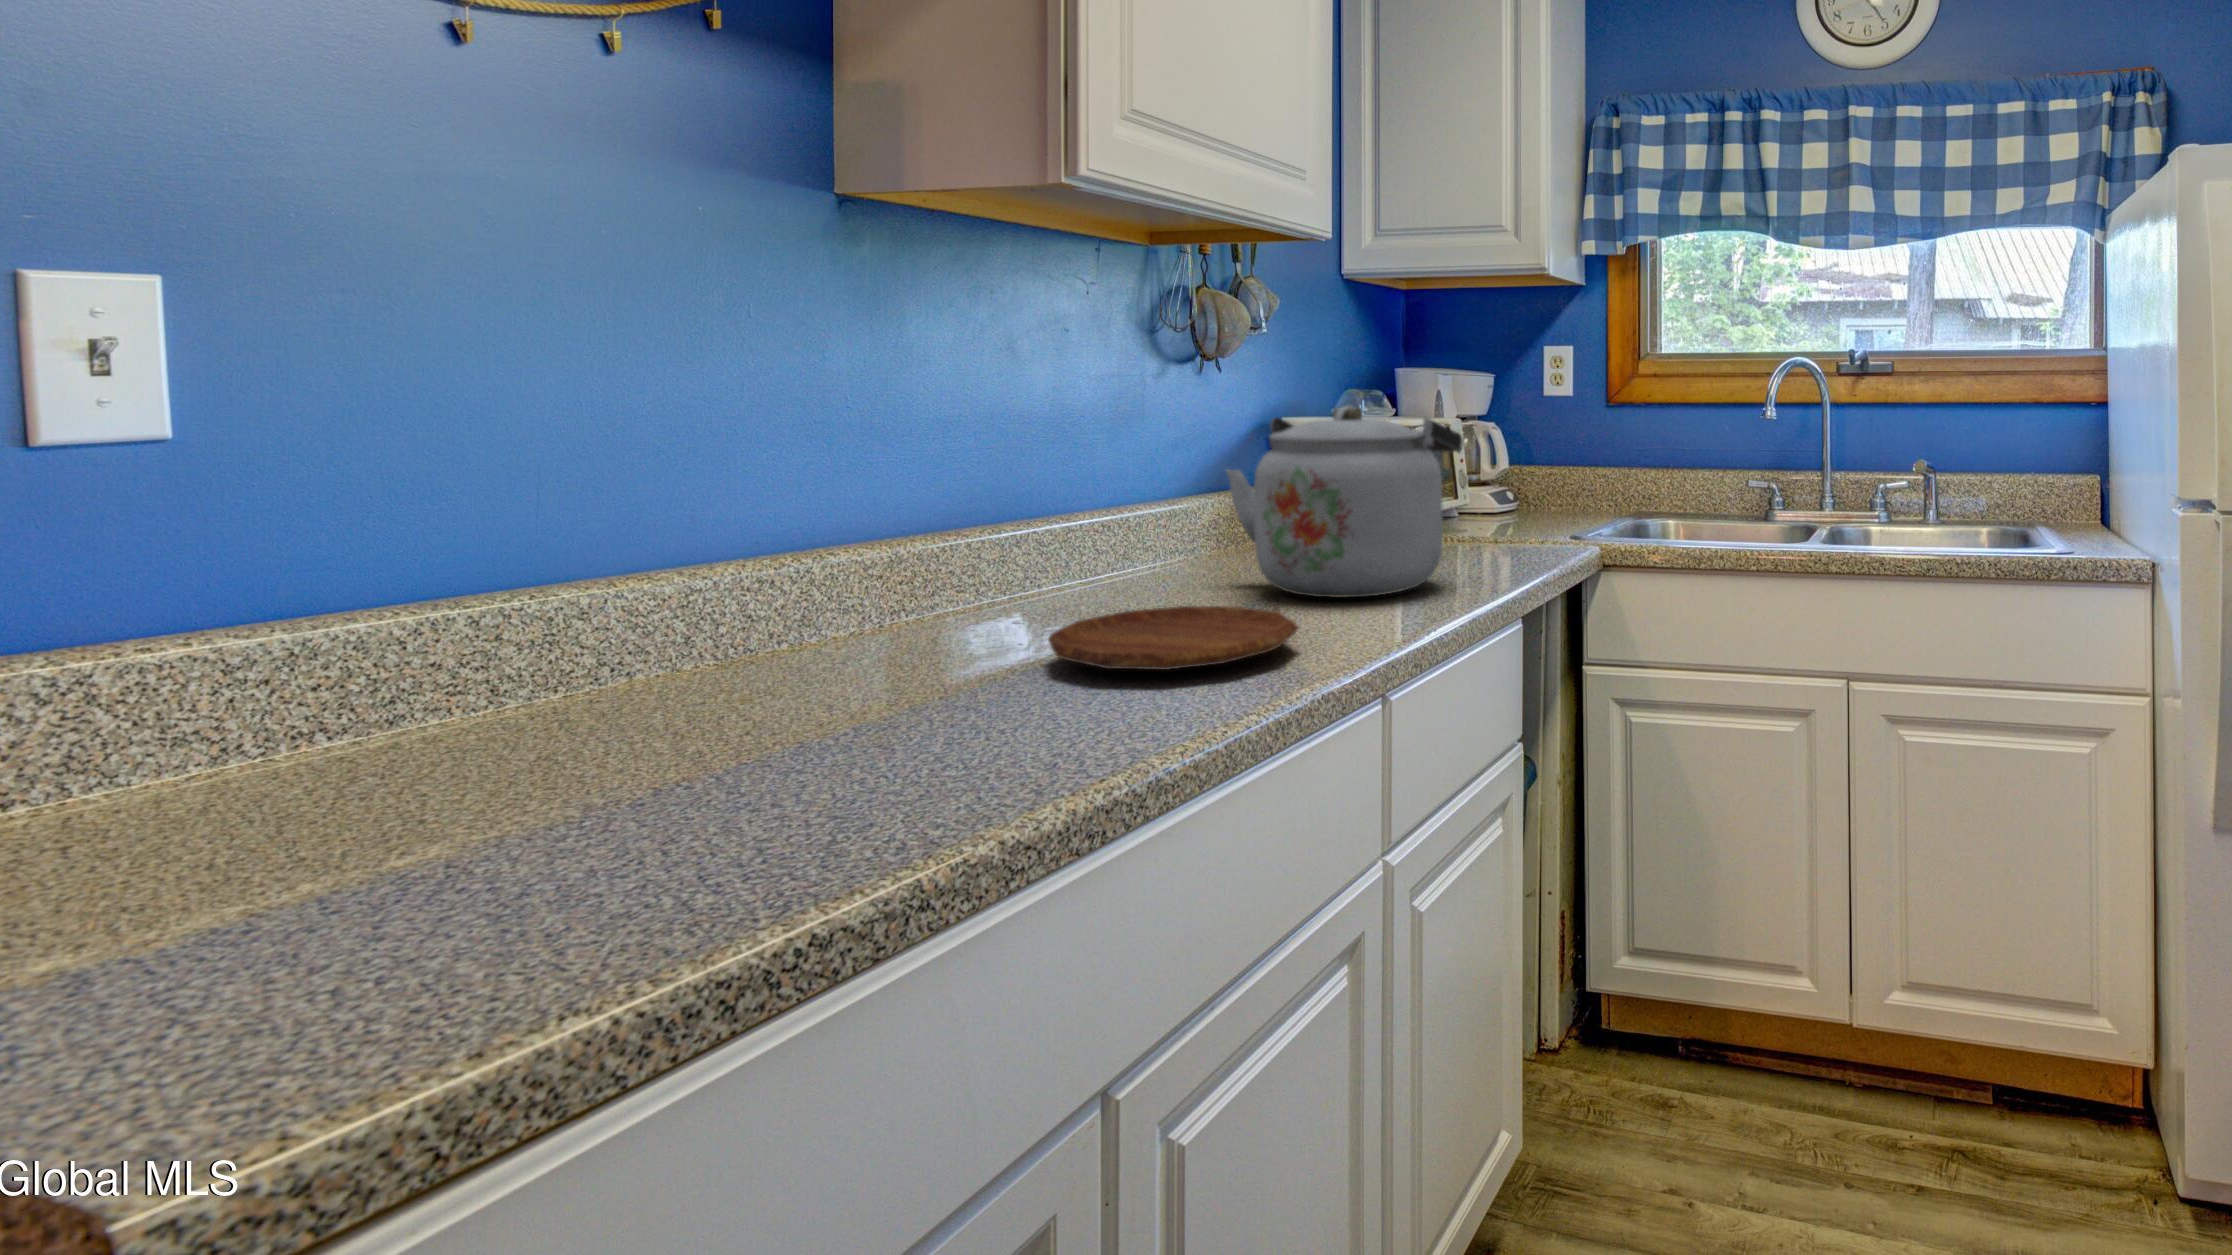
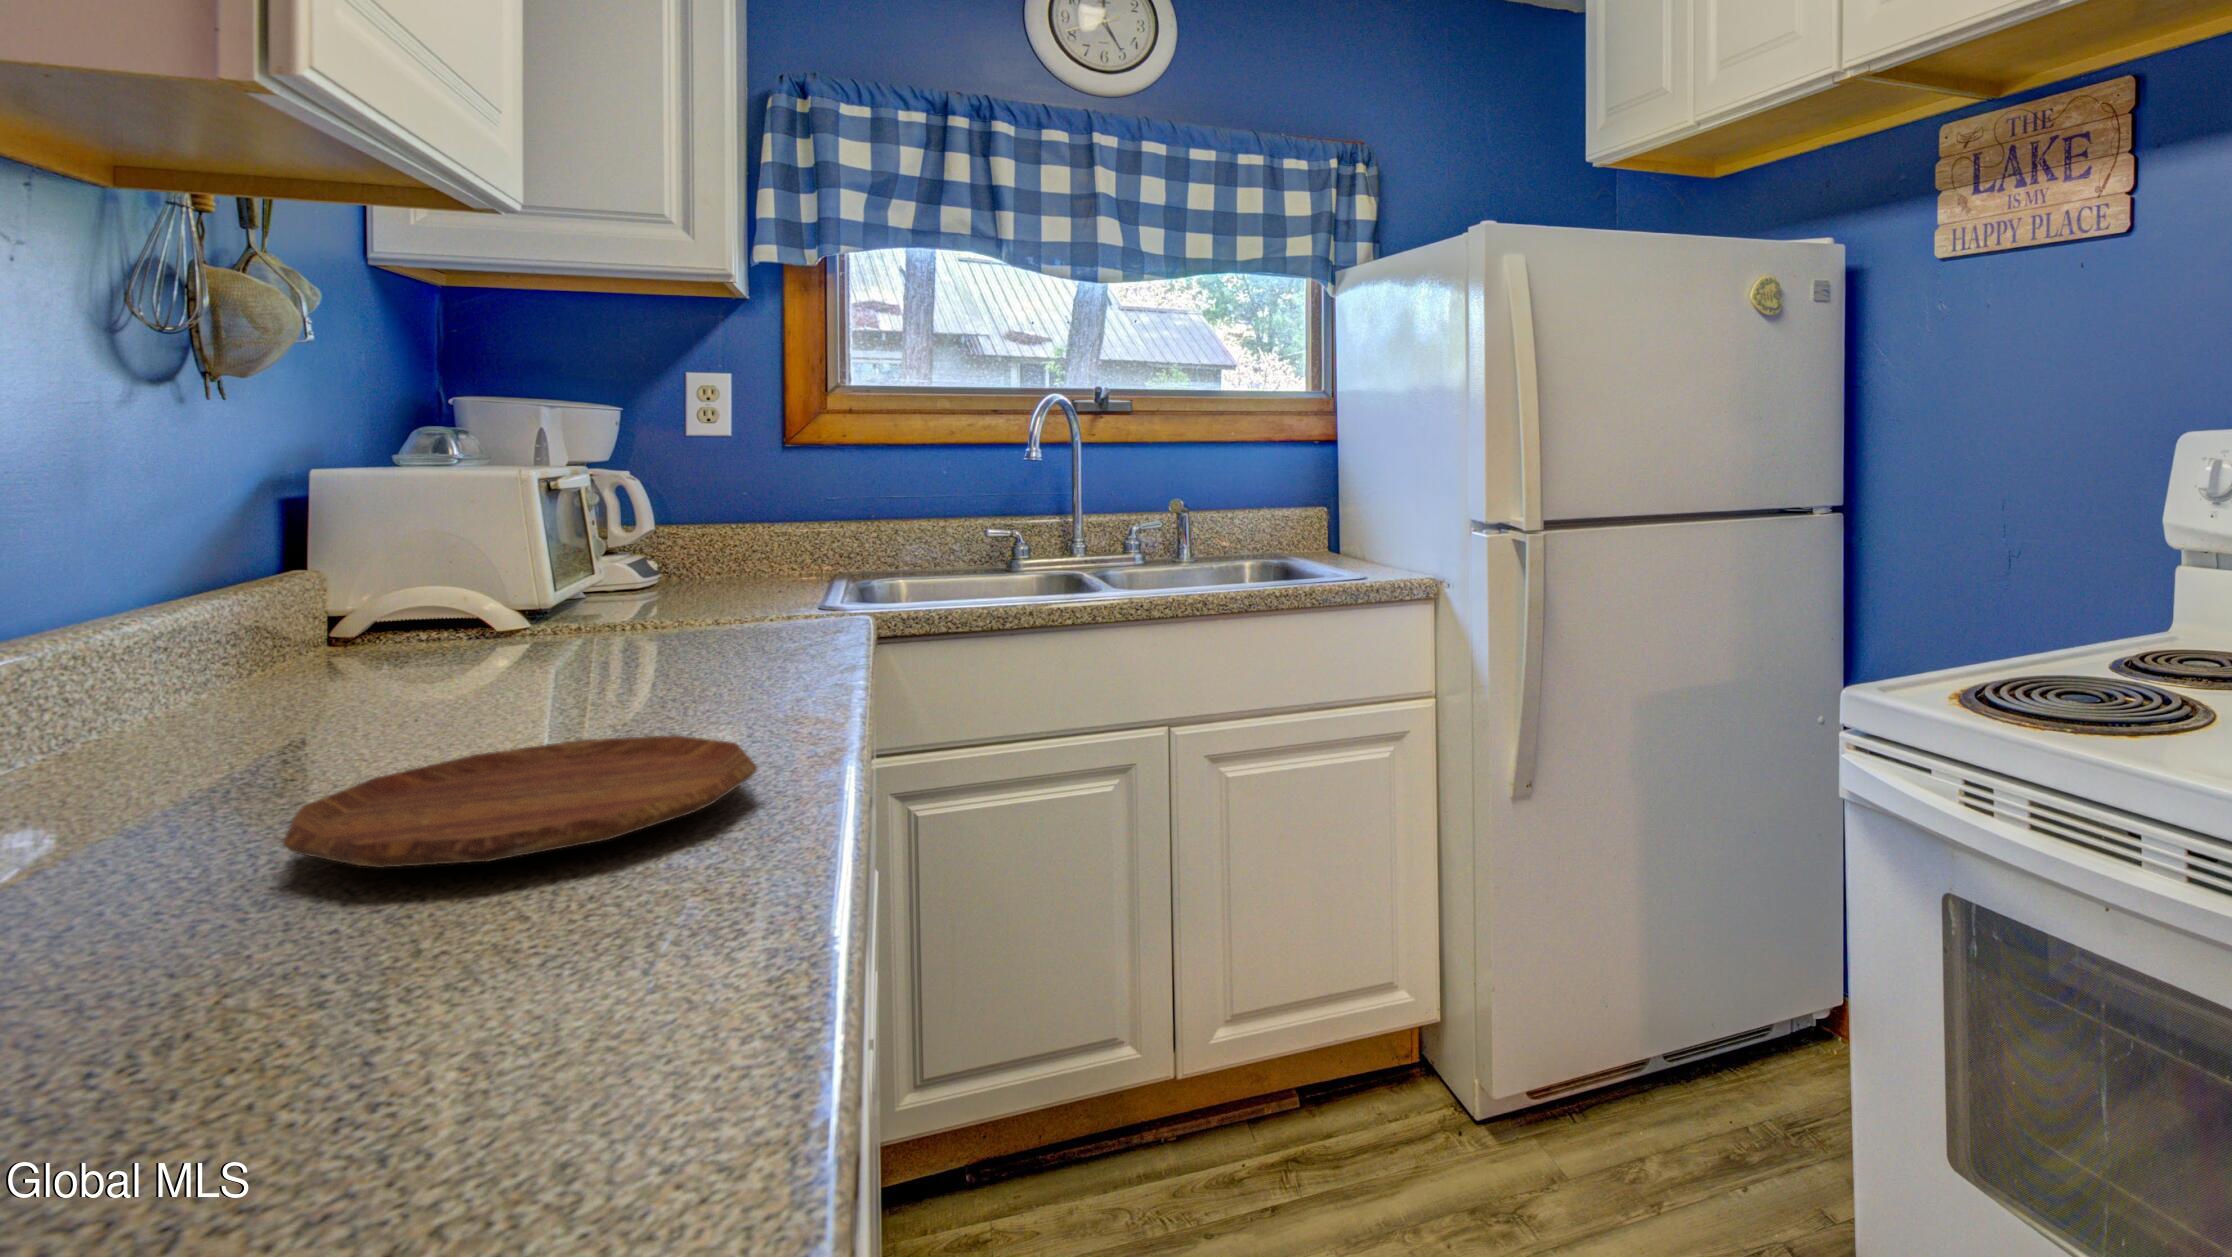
kettle: present [1226,406,1462,597] -> none [394,442,791,717]

